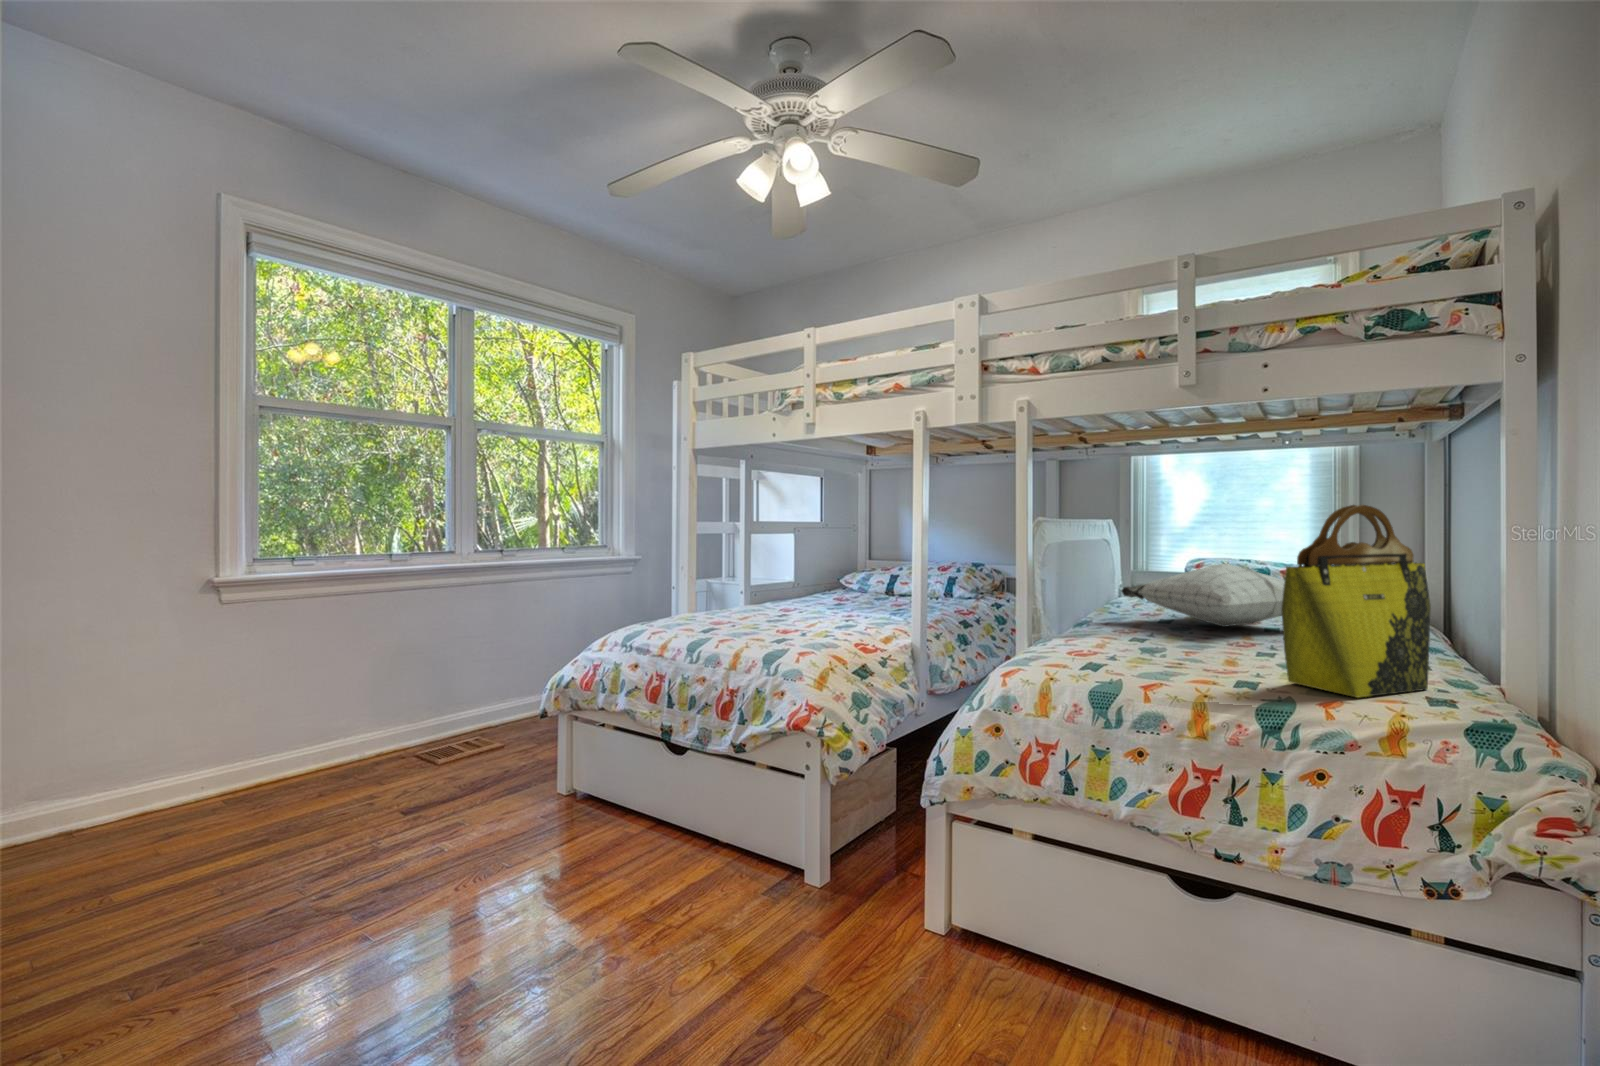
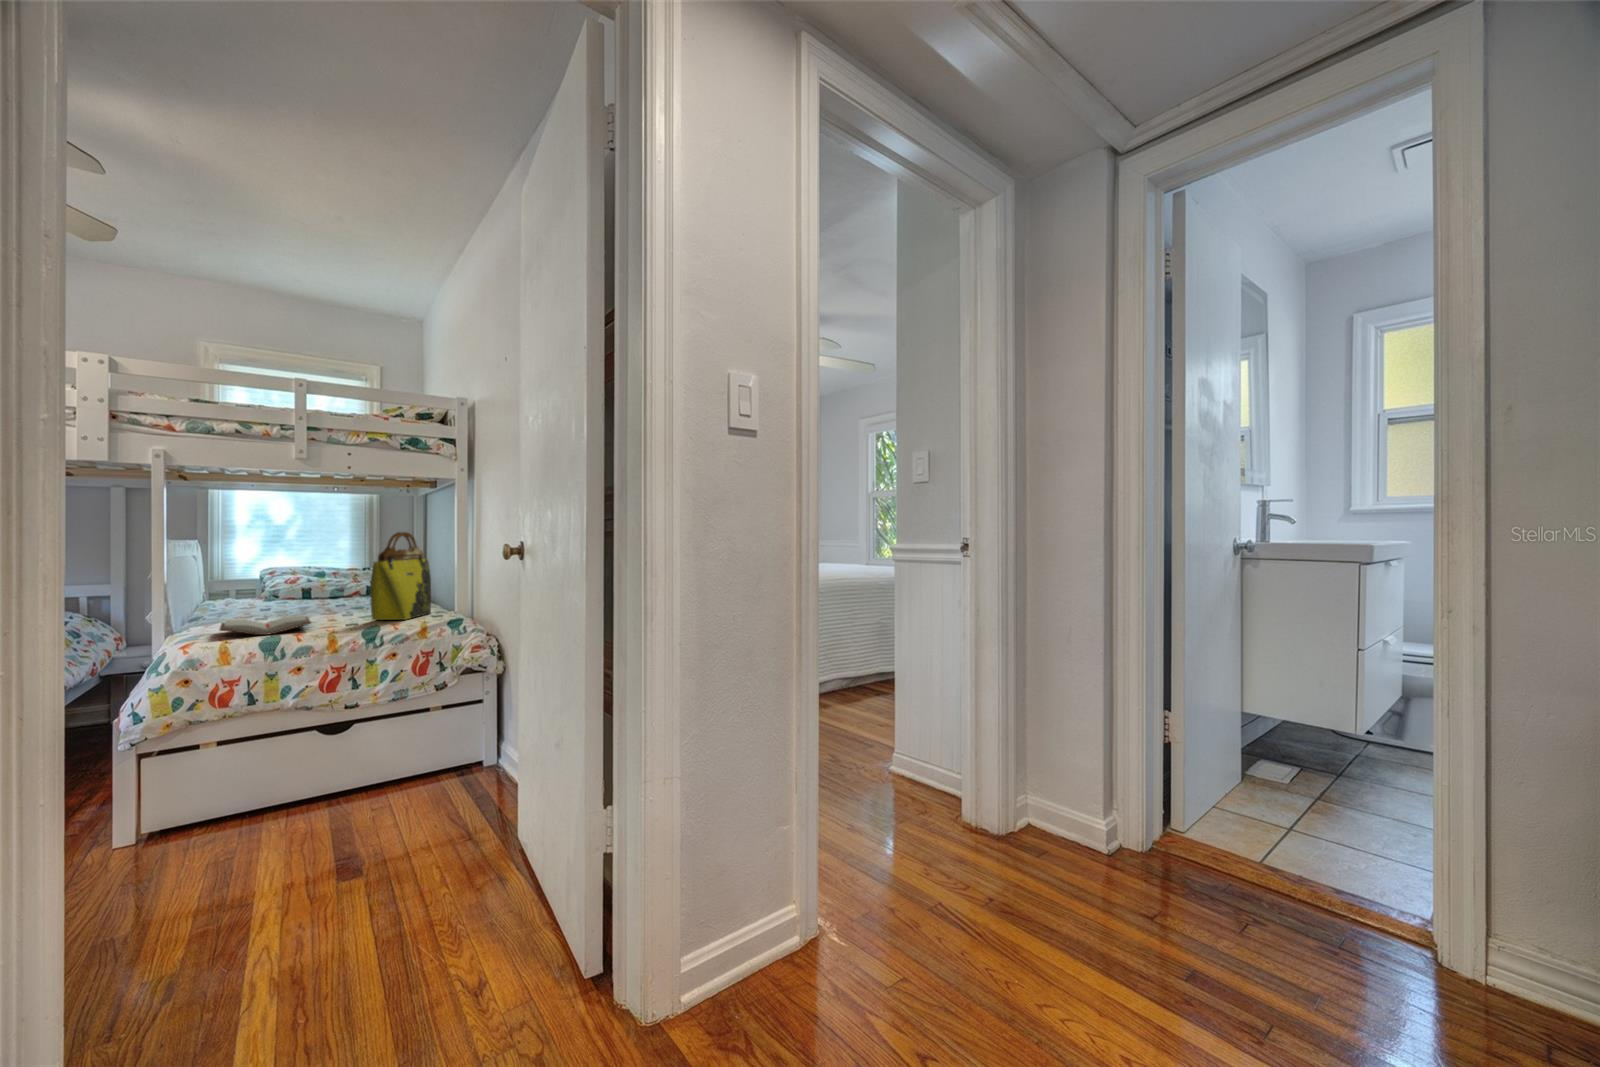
pillow: present [1121,564,1284,627] -> none [228,567,377,607]
paperback book: none [1046,640,1182,679] -> present [220,615,311,635]

